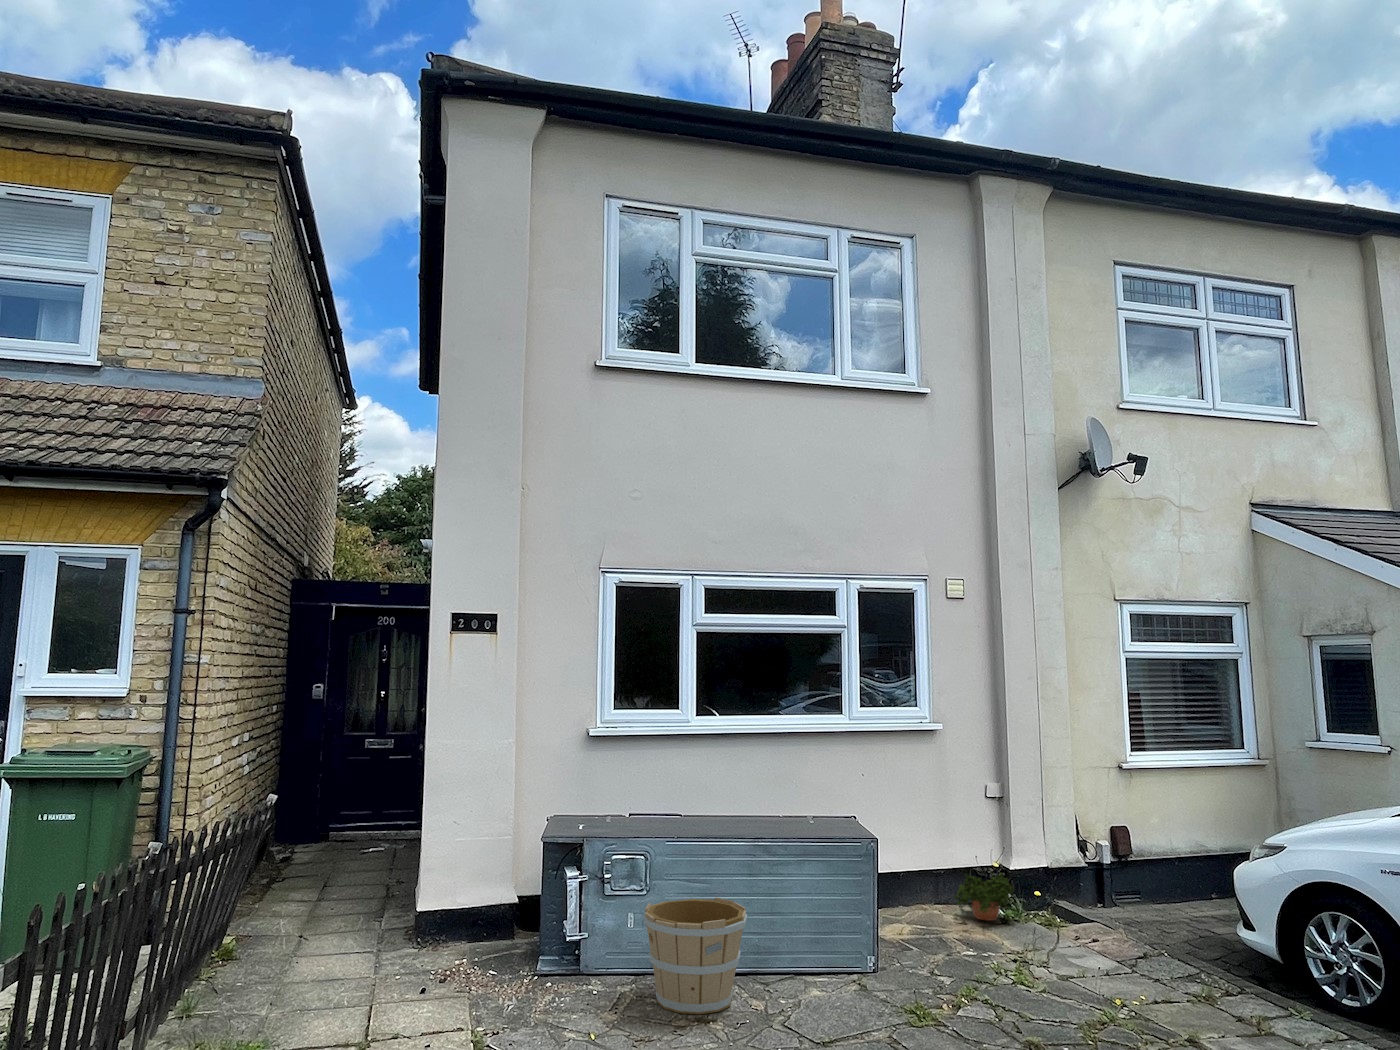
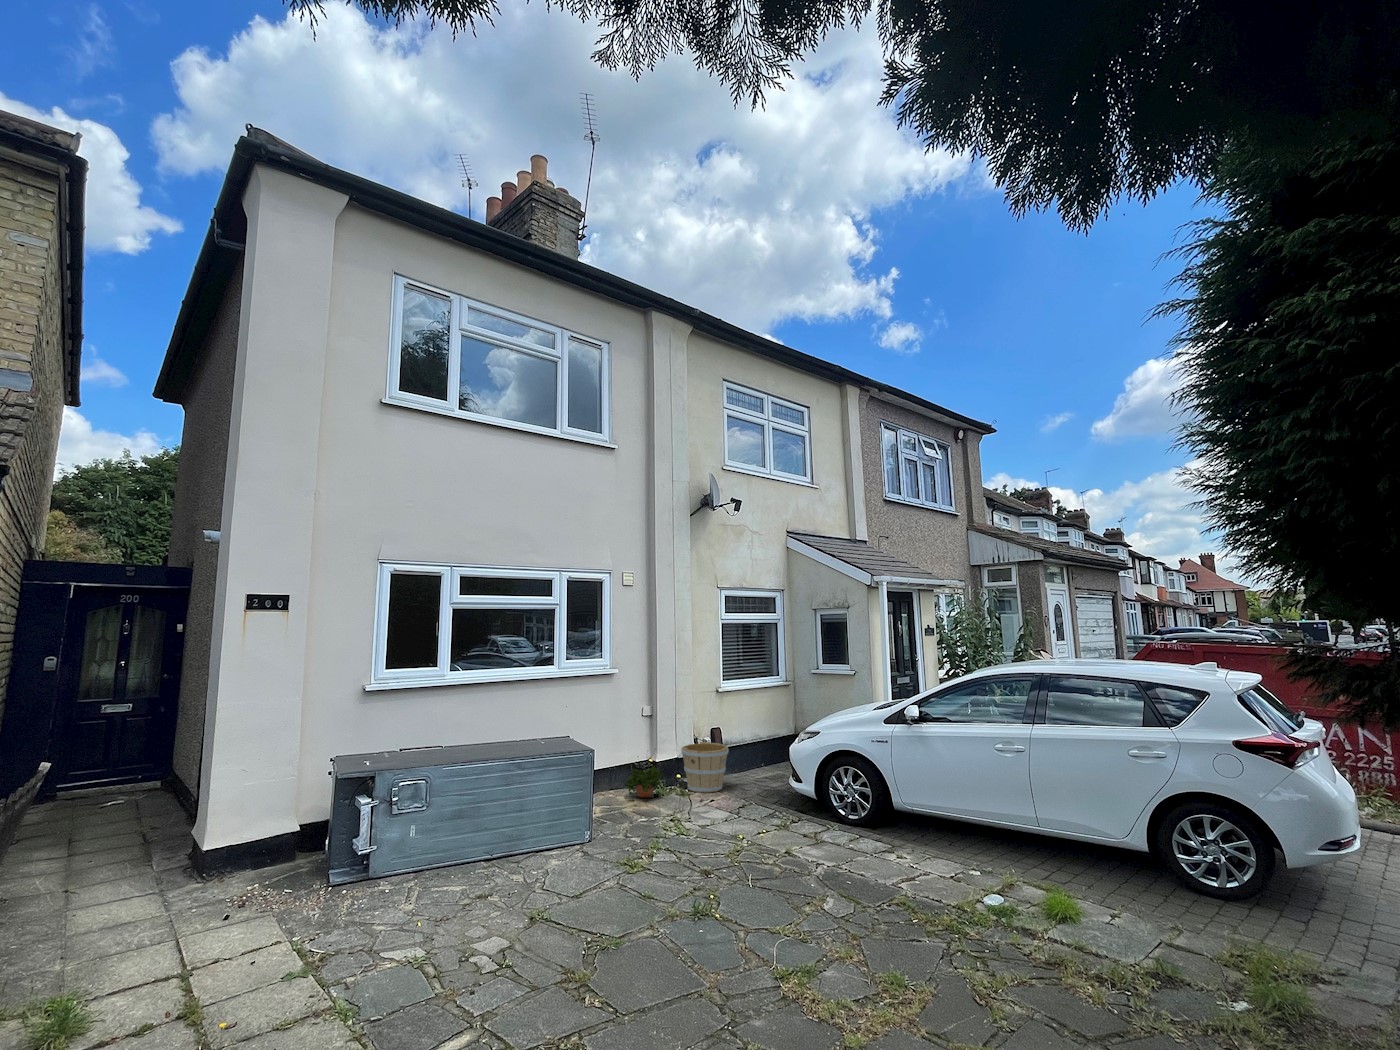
wooden bucket: present [644,897,747,1014] -> present [681,742,729,793]

